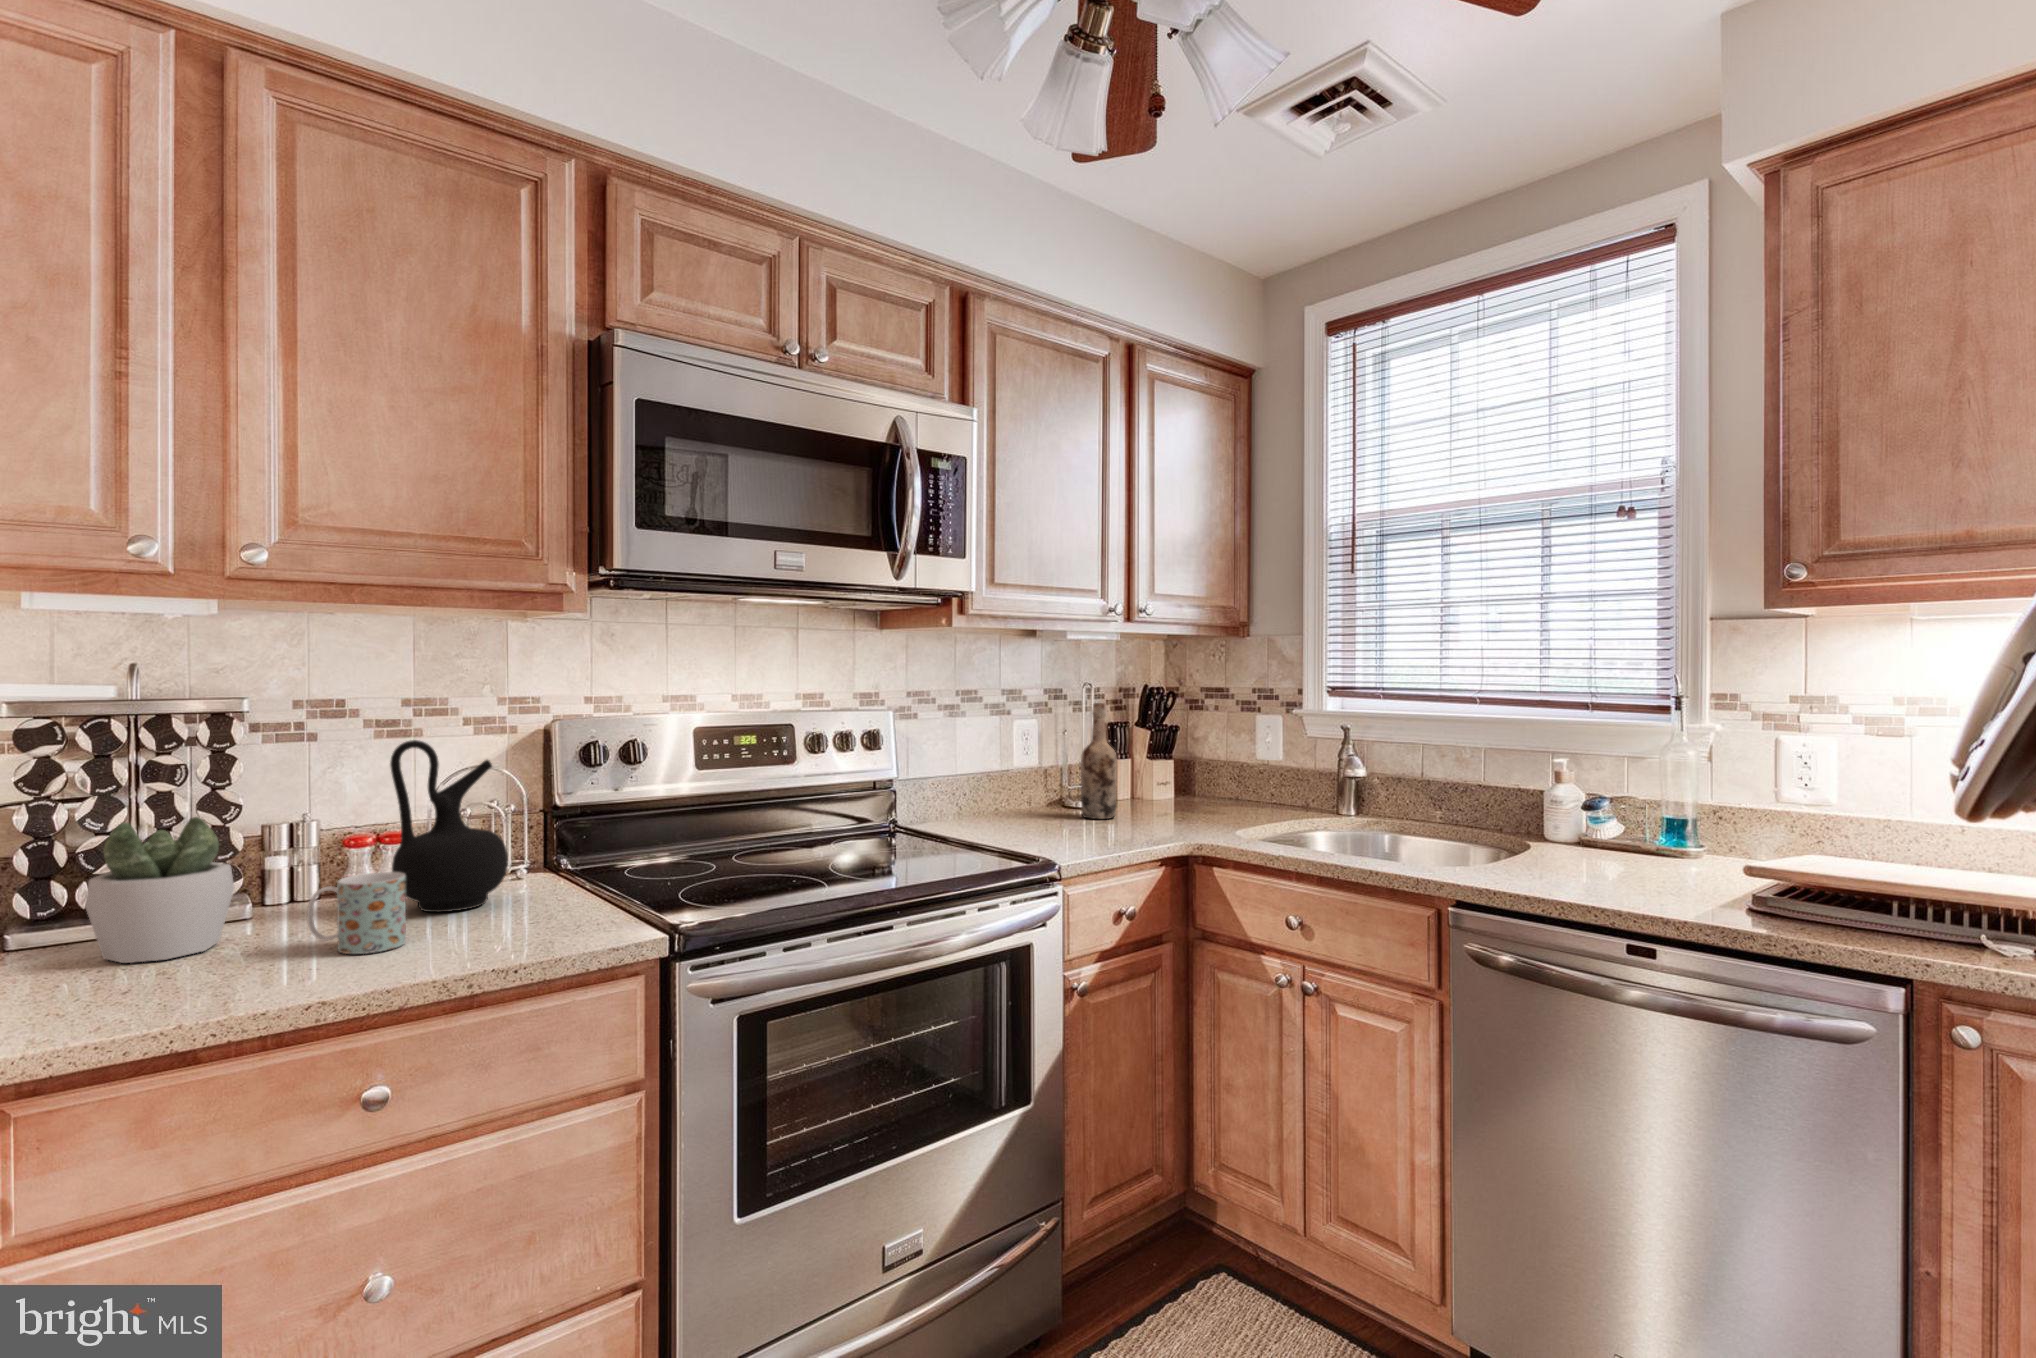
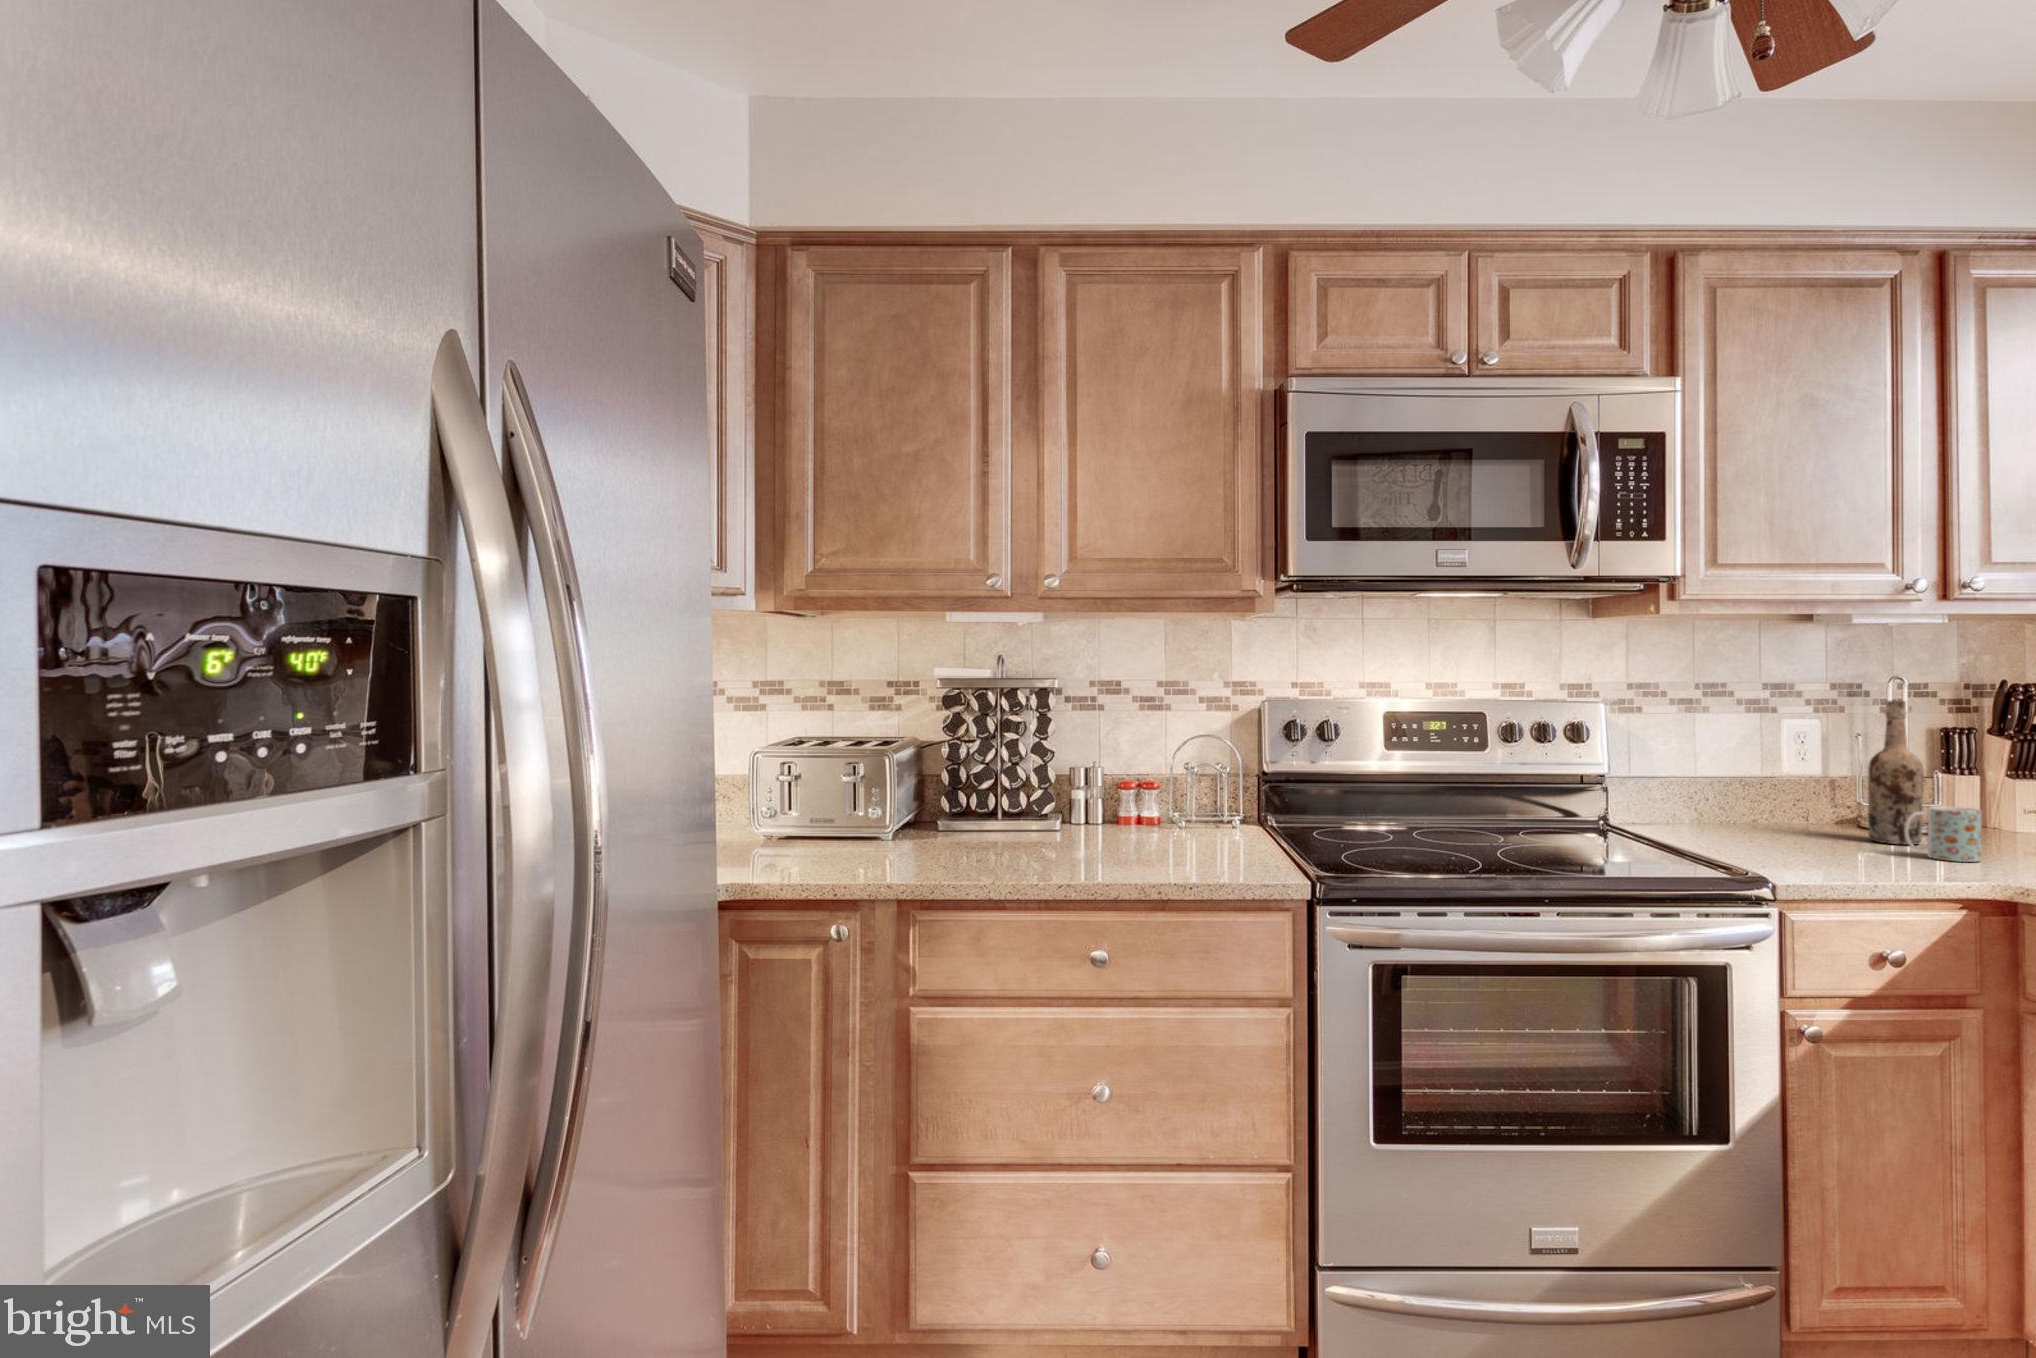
ceramic jug: present [390,740,508,912] -> none [1138,711,1216,840]
succulent plant: present [85,817,235,963] -> none [974,755,1047,843]
mug: present [307,872,406,954] -> present [1904,806,1982,862]

